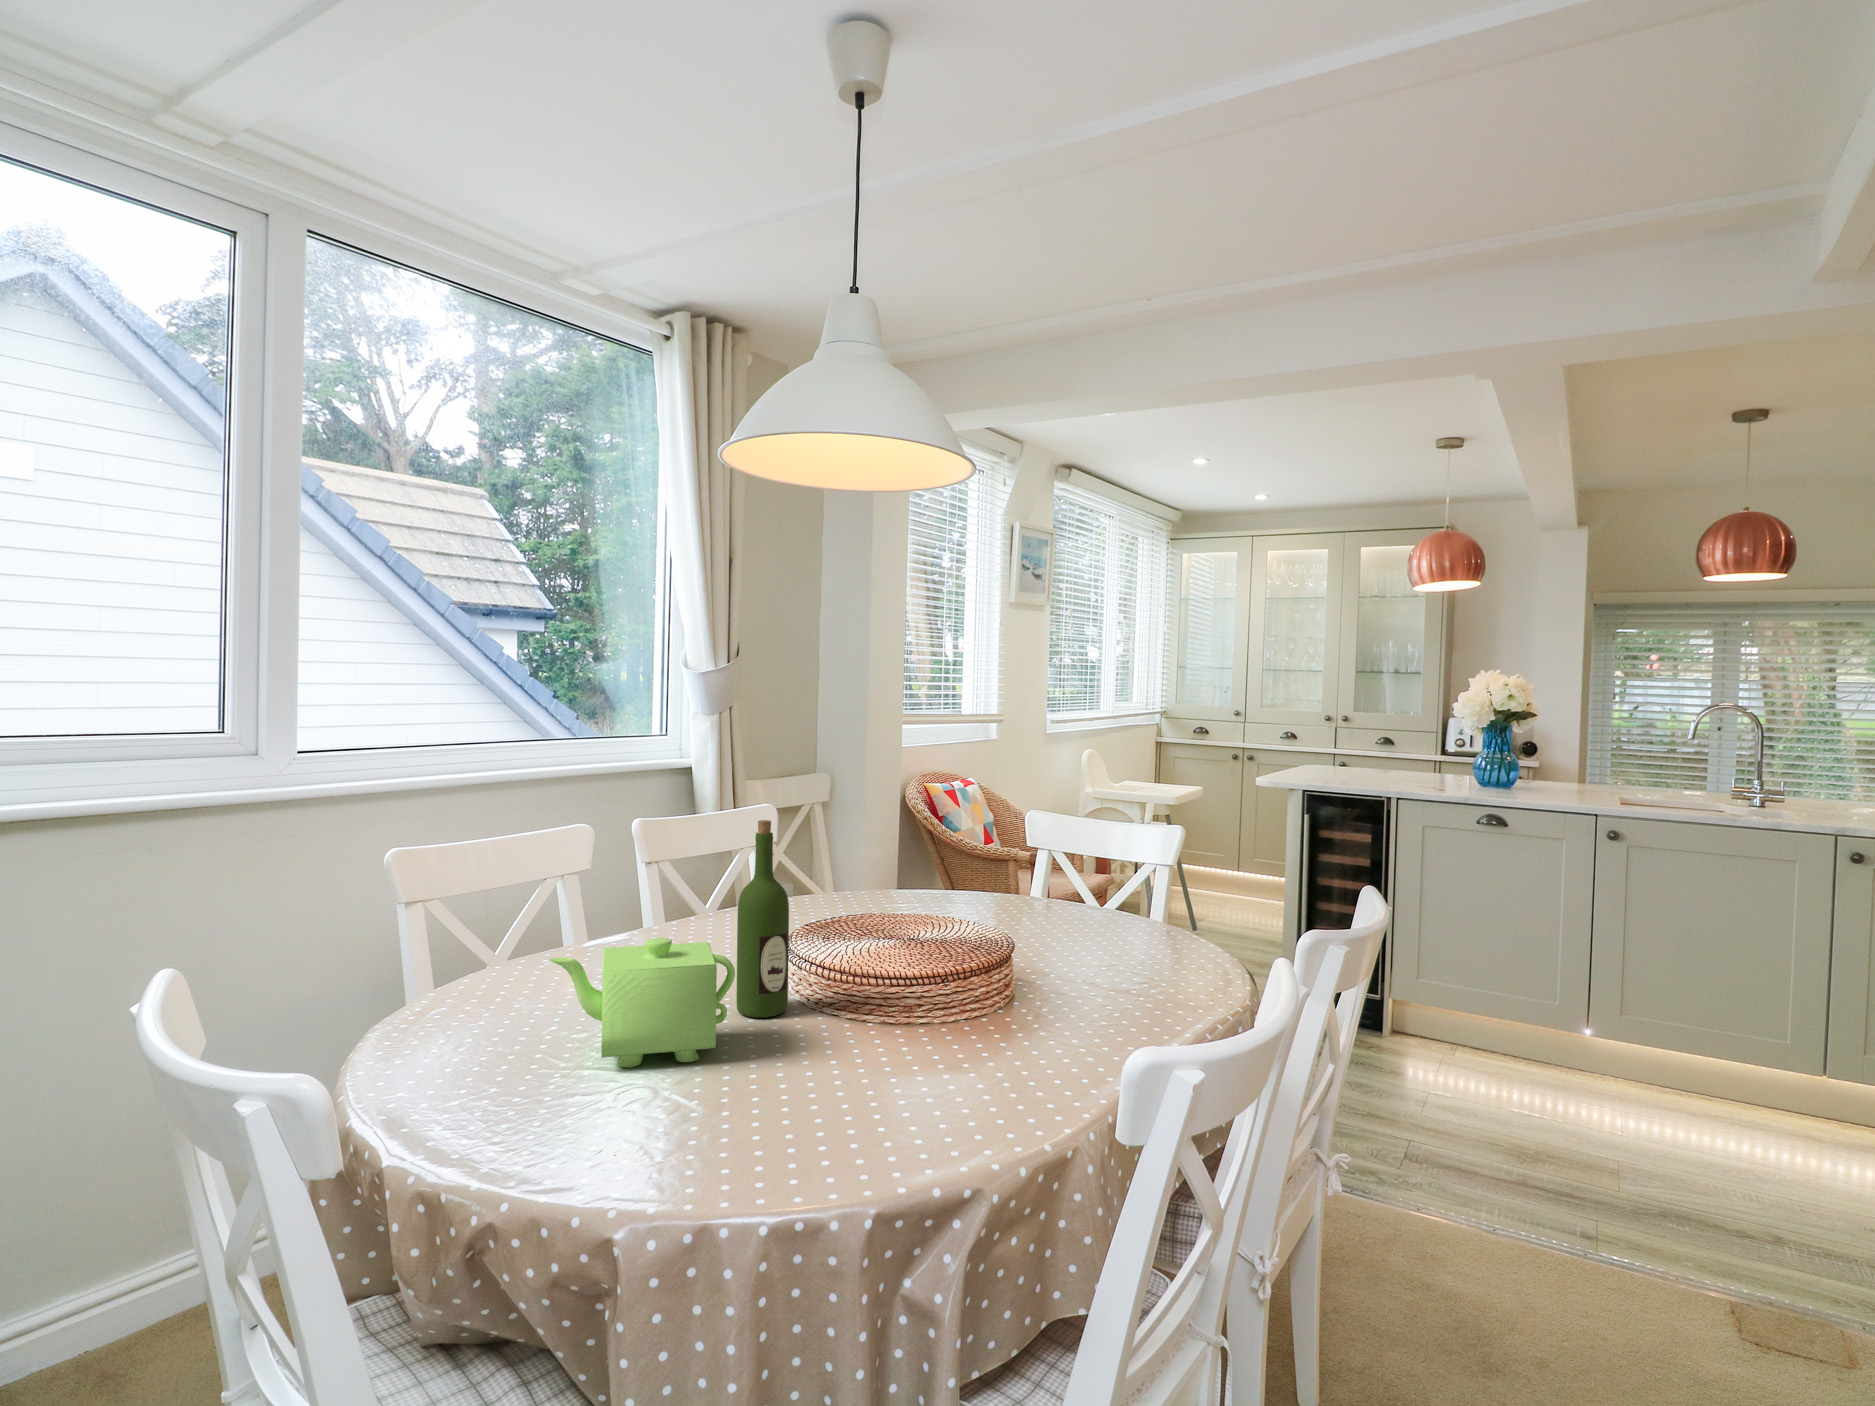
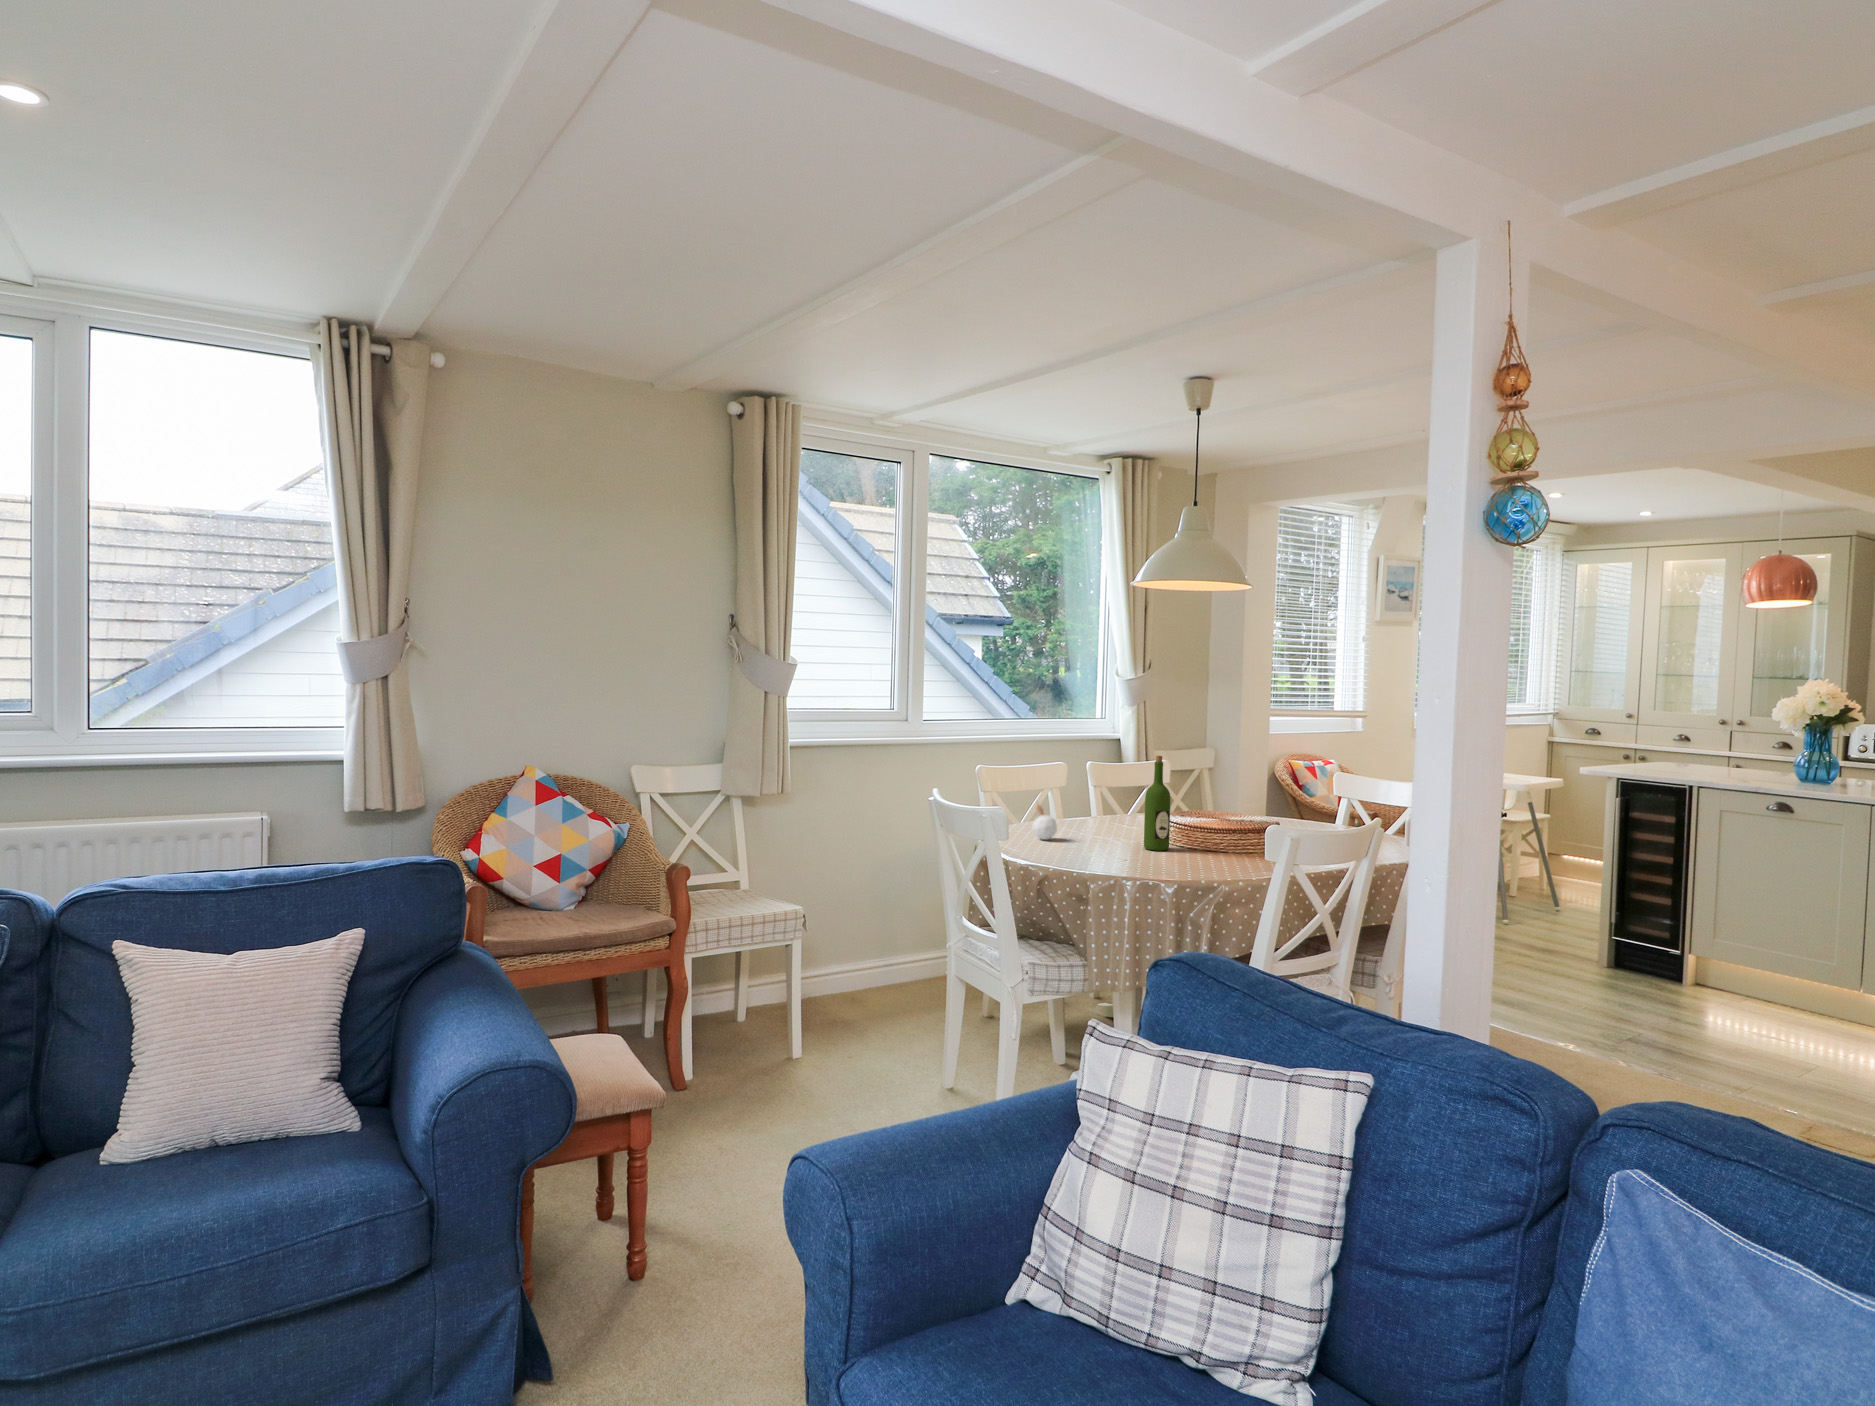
candle: none [496,916,552,1010] -> present [1033,805,1057,840]
teapot: present [549,938,735,1067] -> none [1062,804,1143,858]

